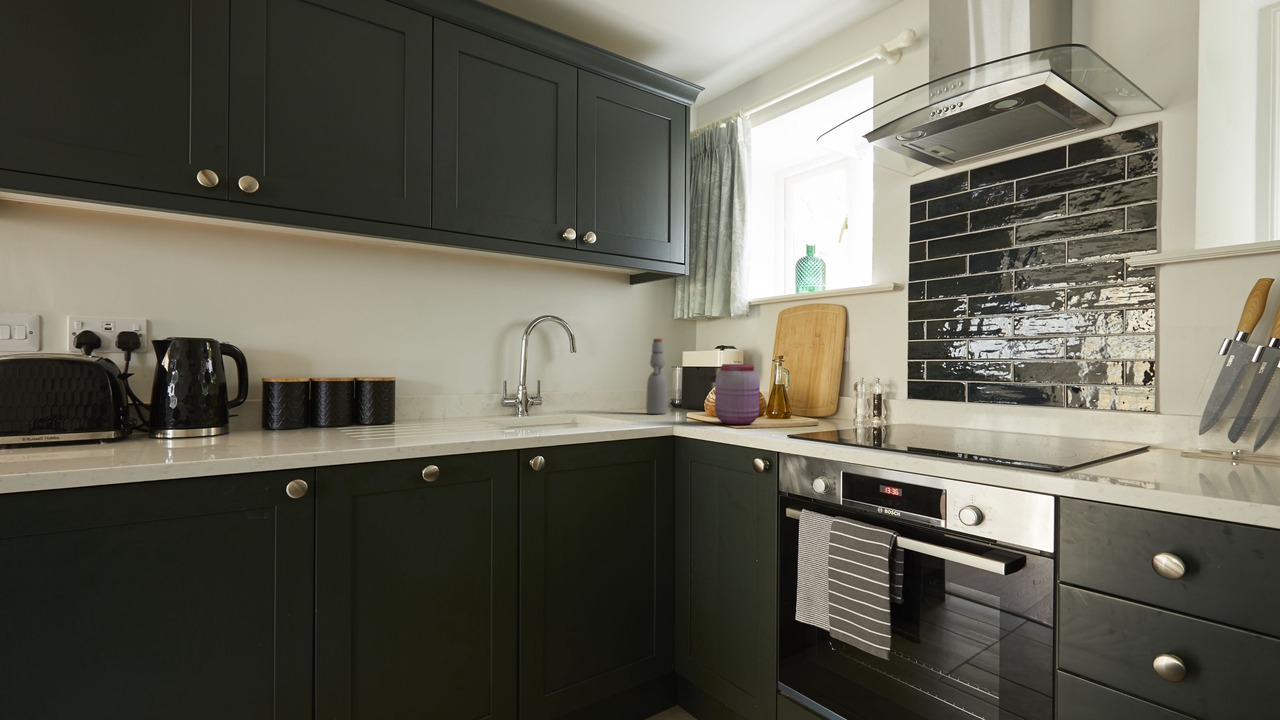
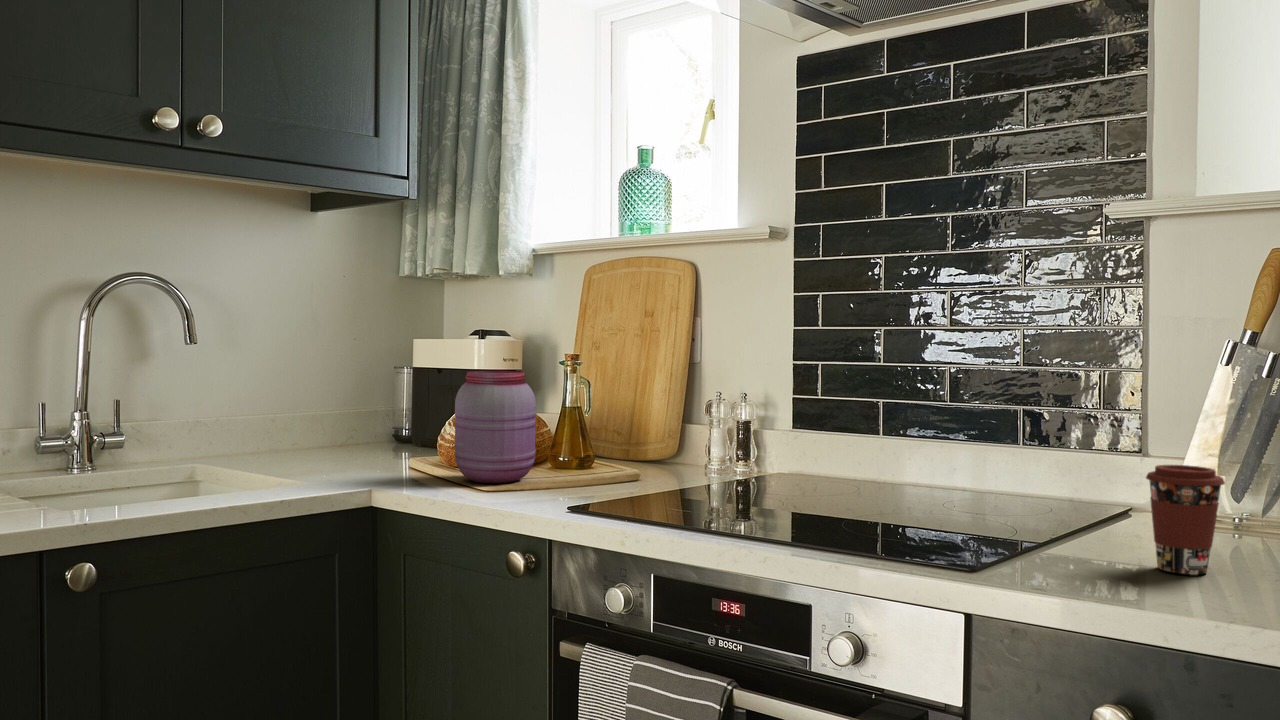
bottle: present [646,338,668,414] -> none [342,316,382,459]
coffee cup: none [1174,410,1236,478] -> present [1146,465,1225,575]

